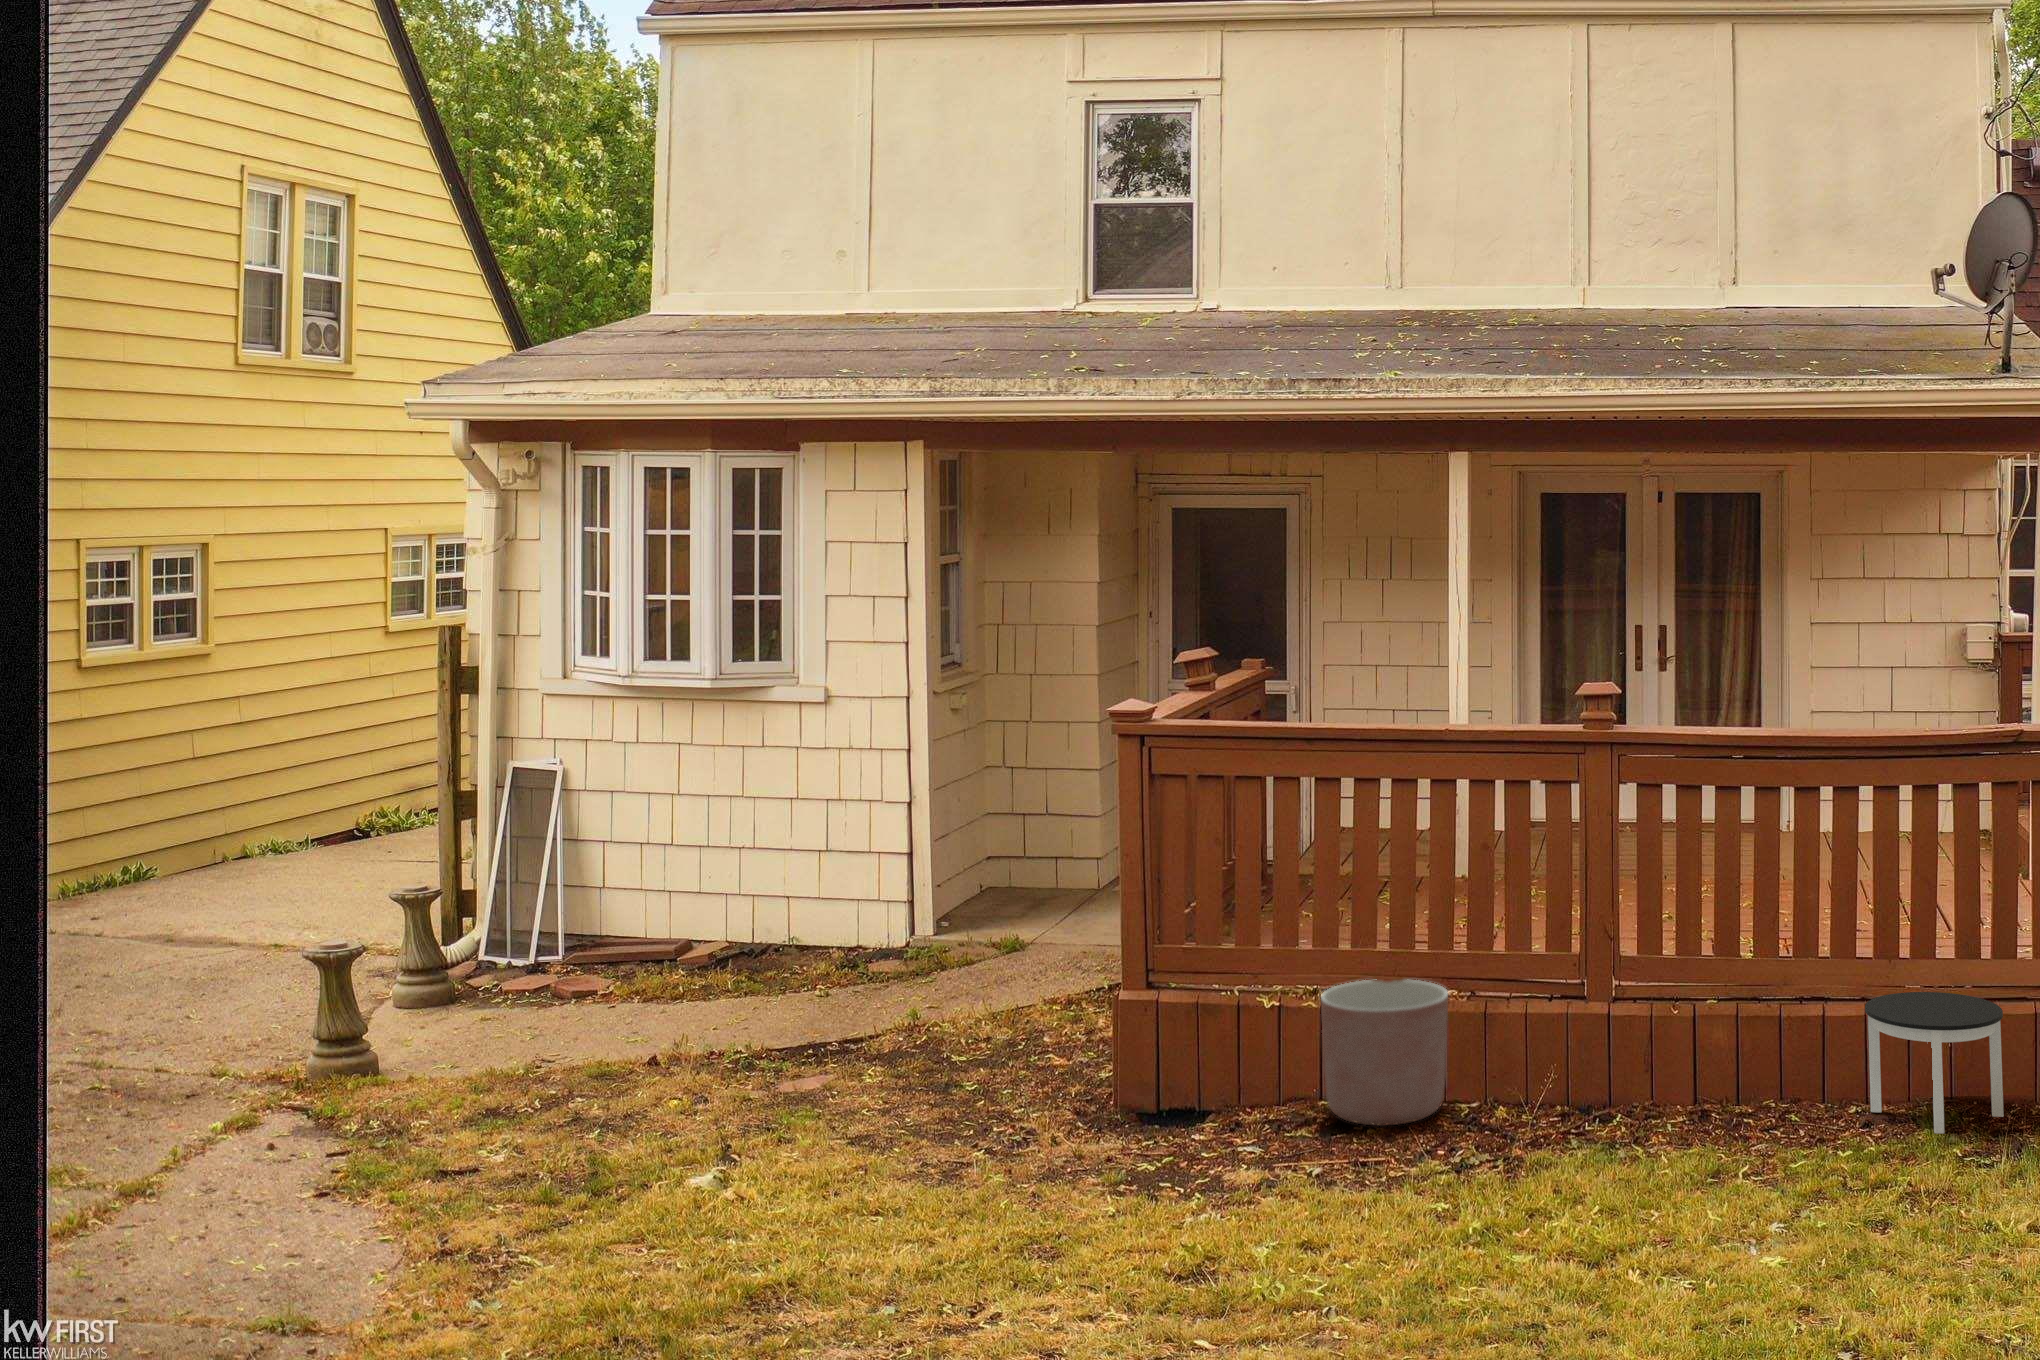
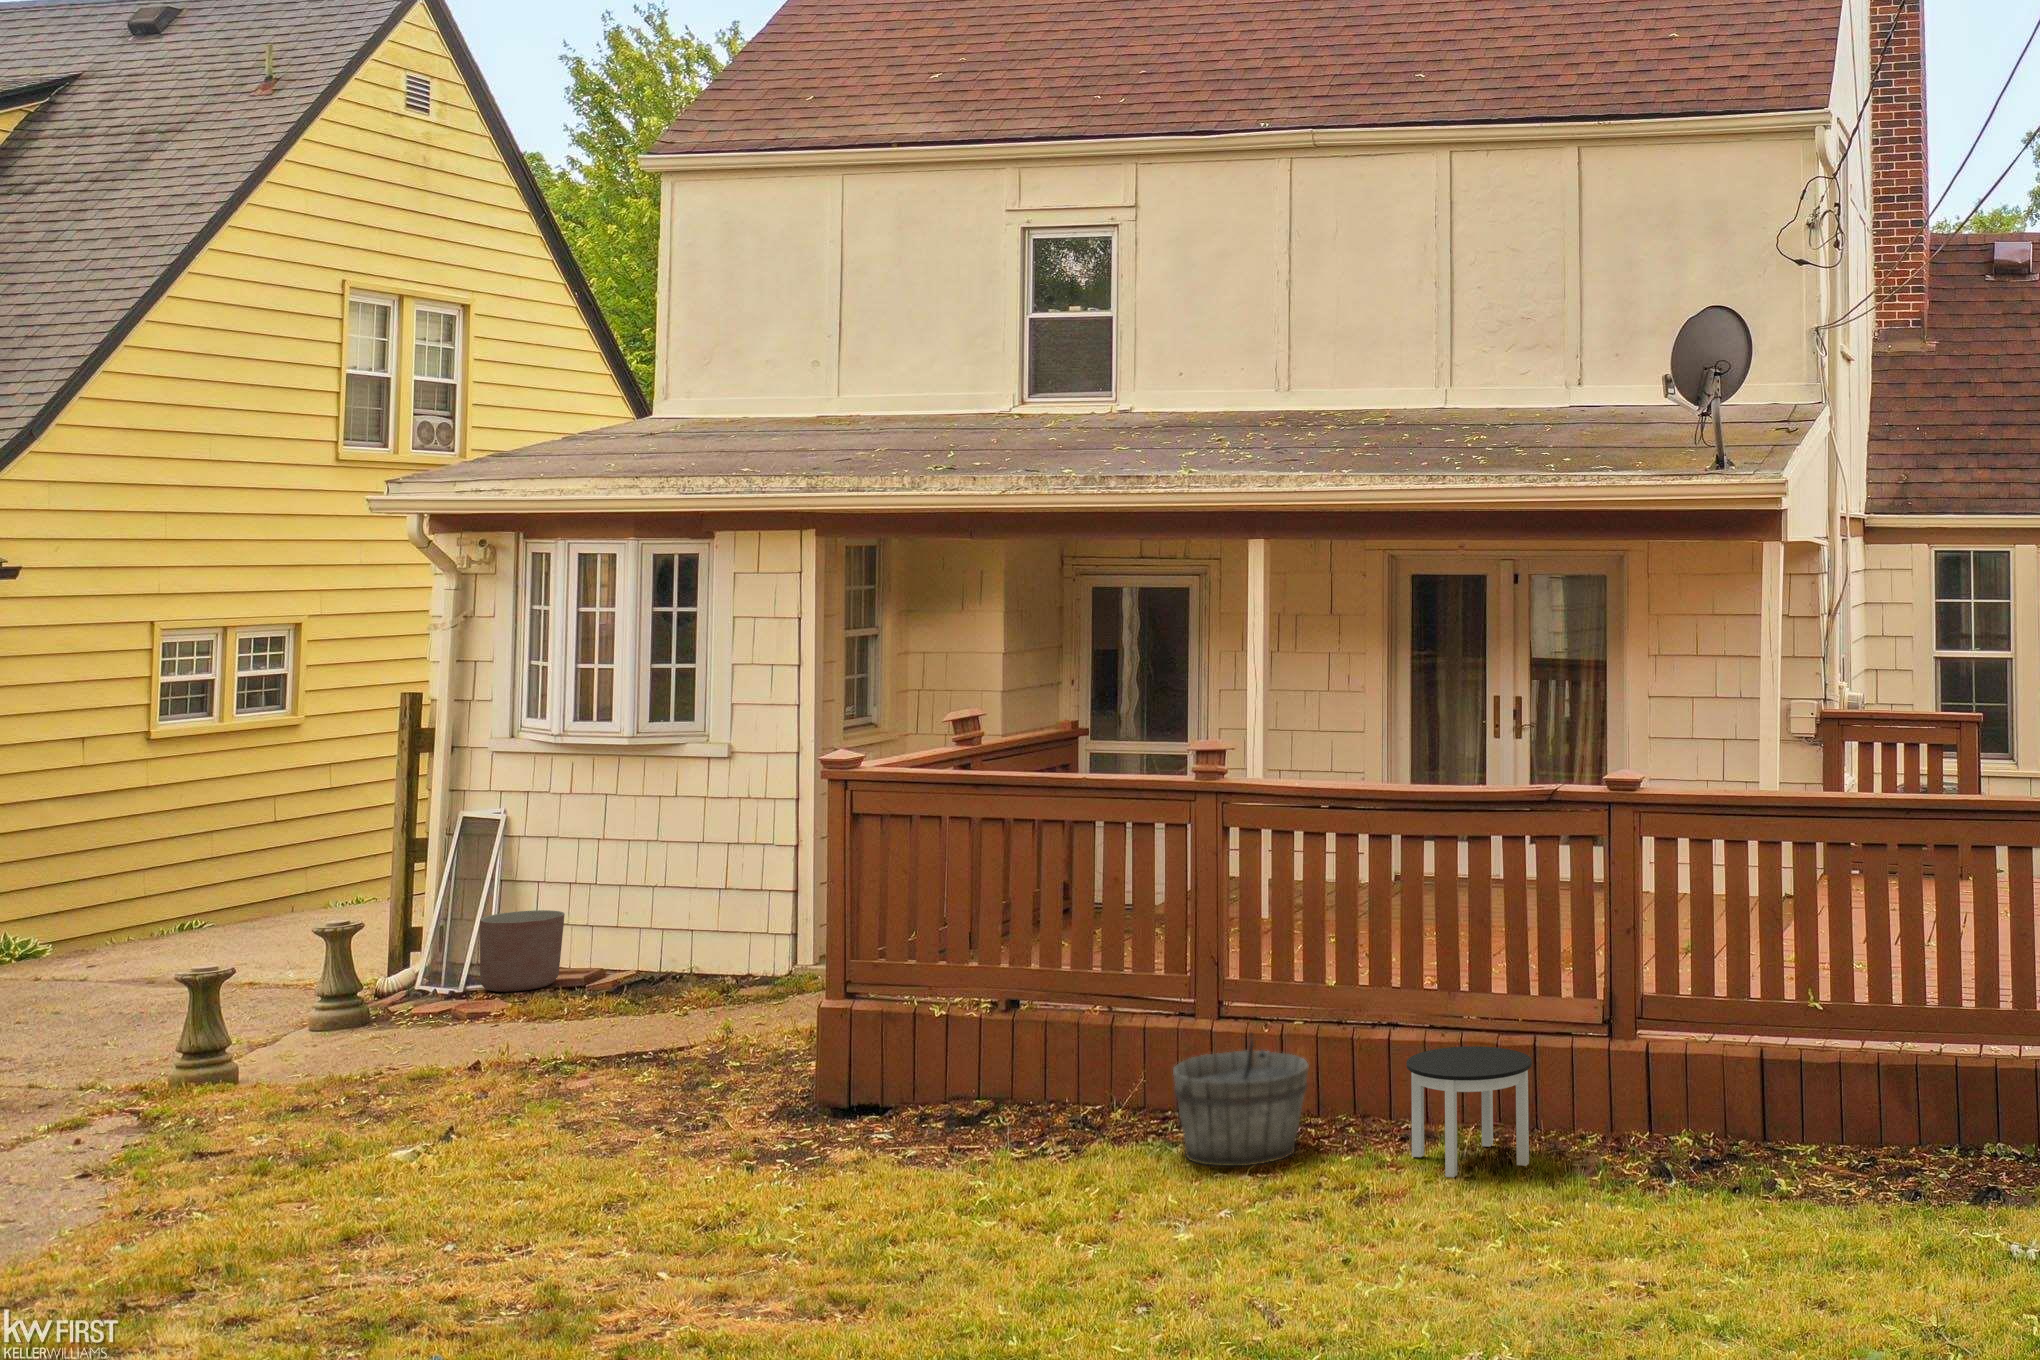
planter: present [1321,980,1448,1126] -> present [480,910,565,992]
wooden bucket: none [1601,986,1749,1132] -> present [1173,1033,1309,1166]

